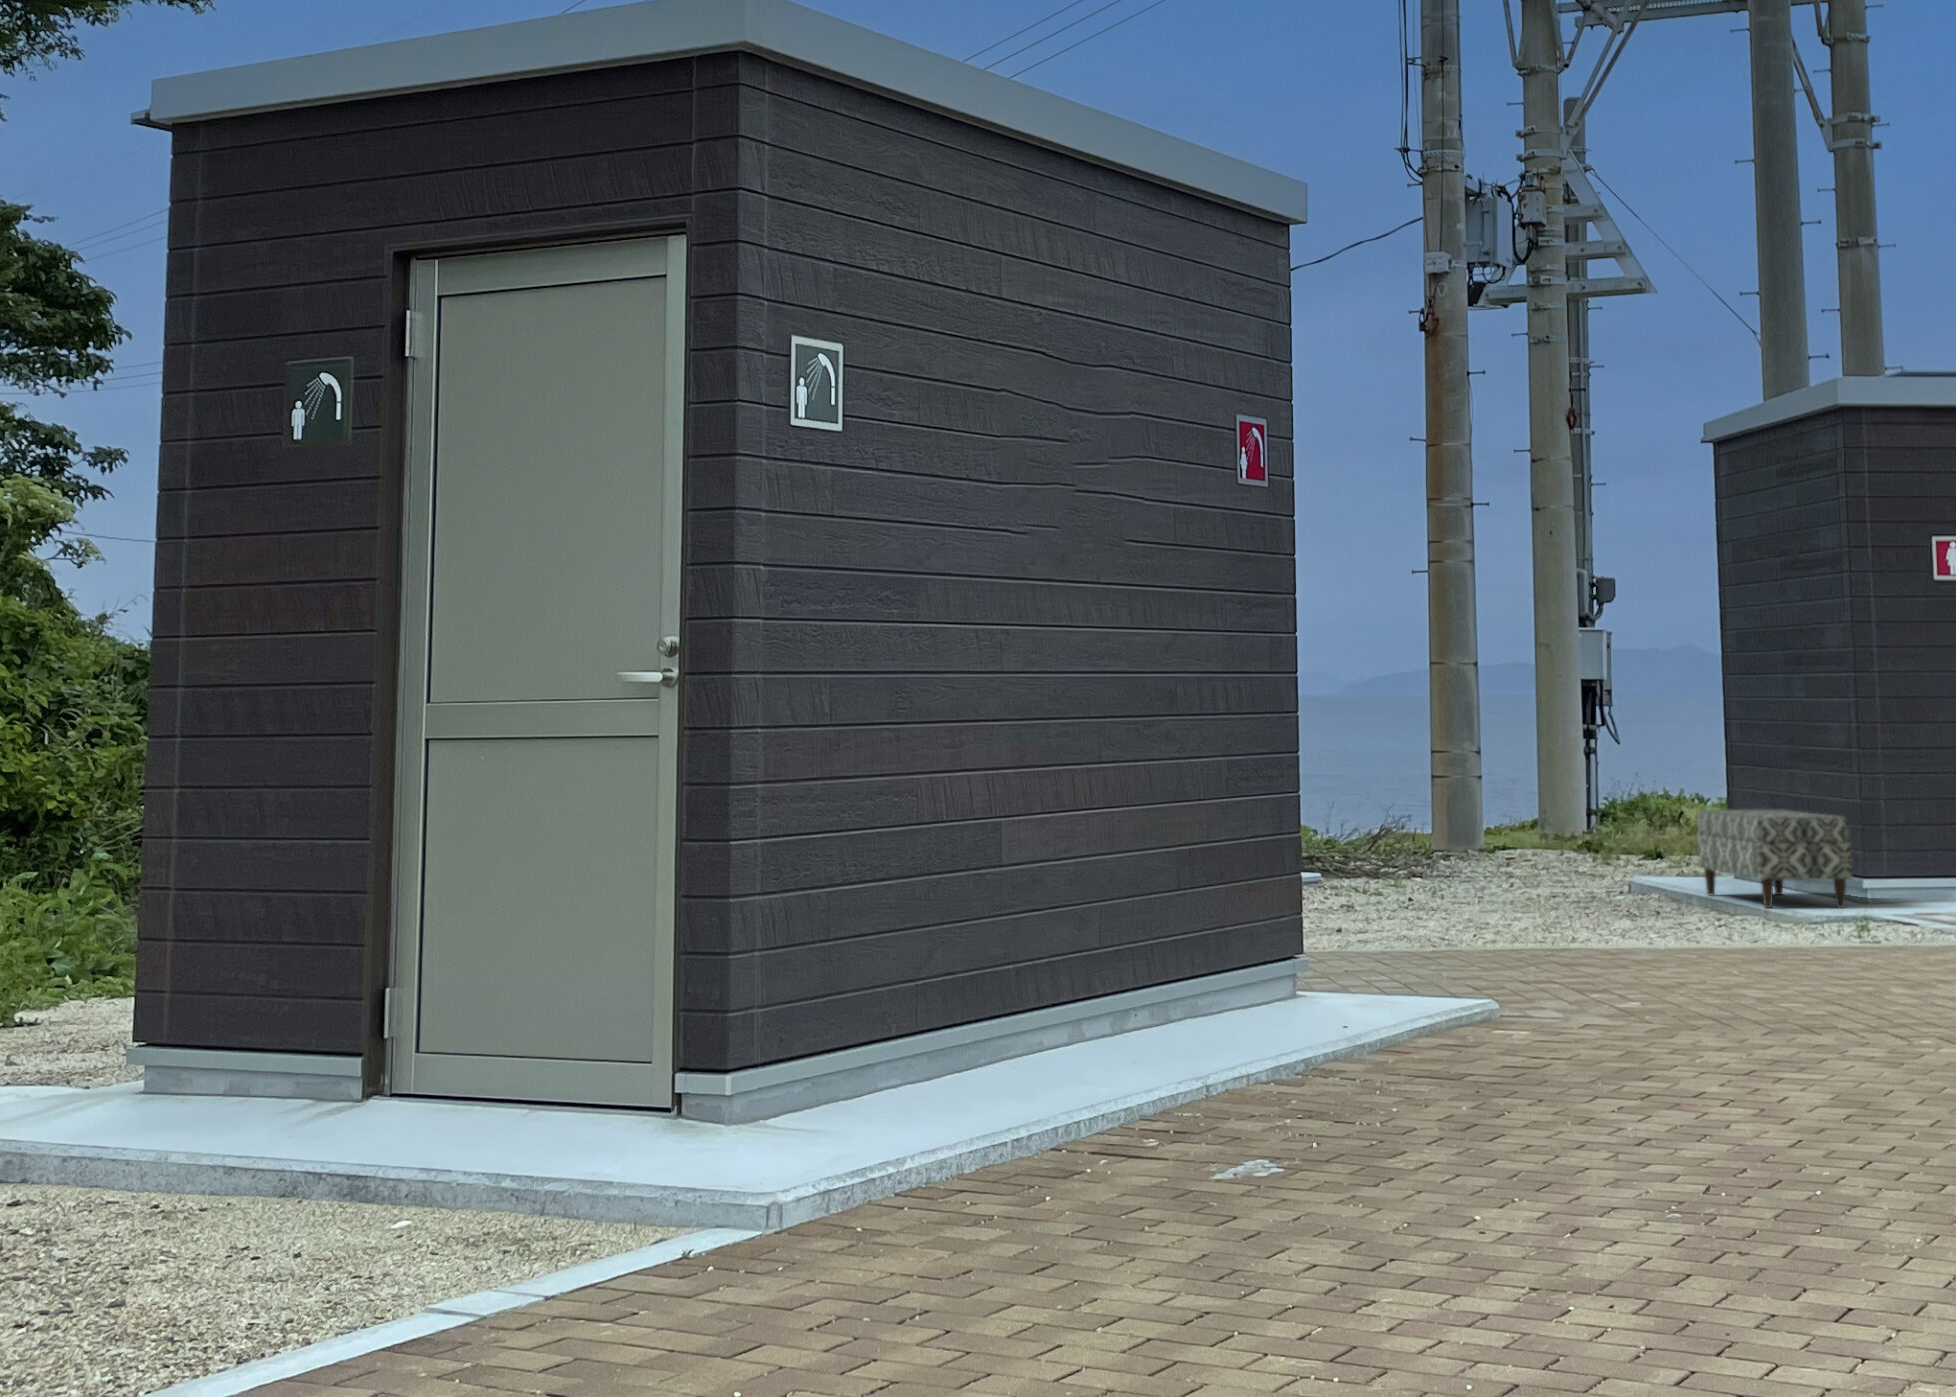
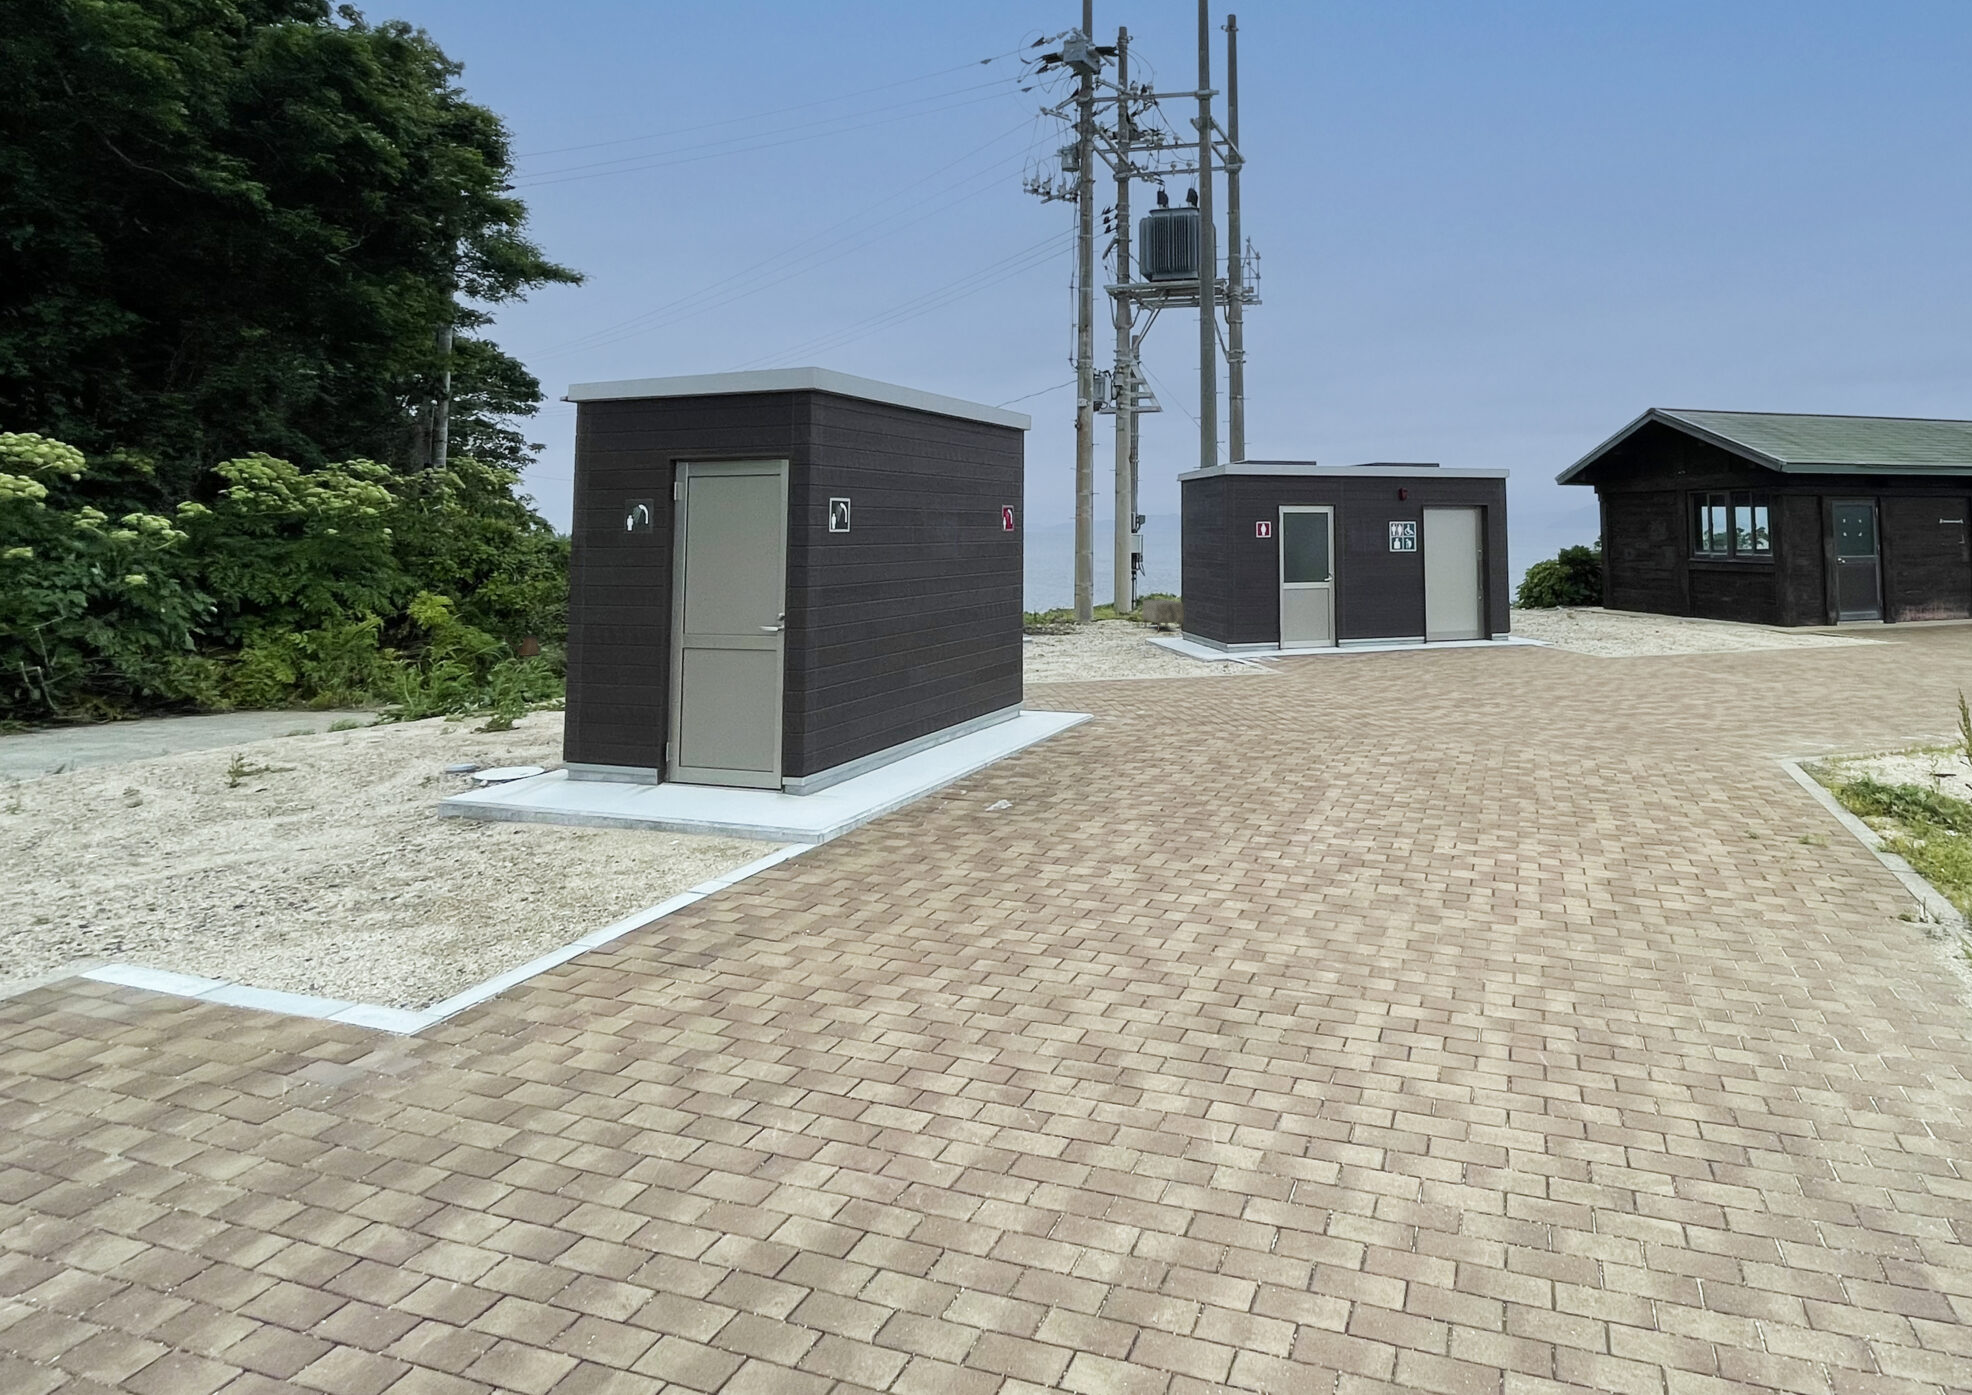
watering can: none [15,874,113,930] -> present [510,636,539,656]

